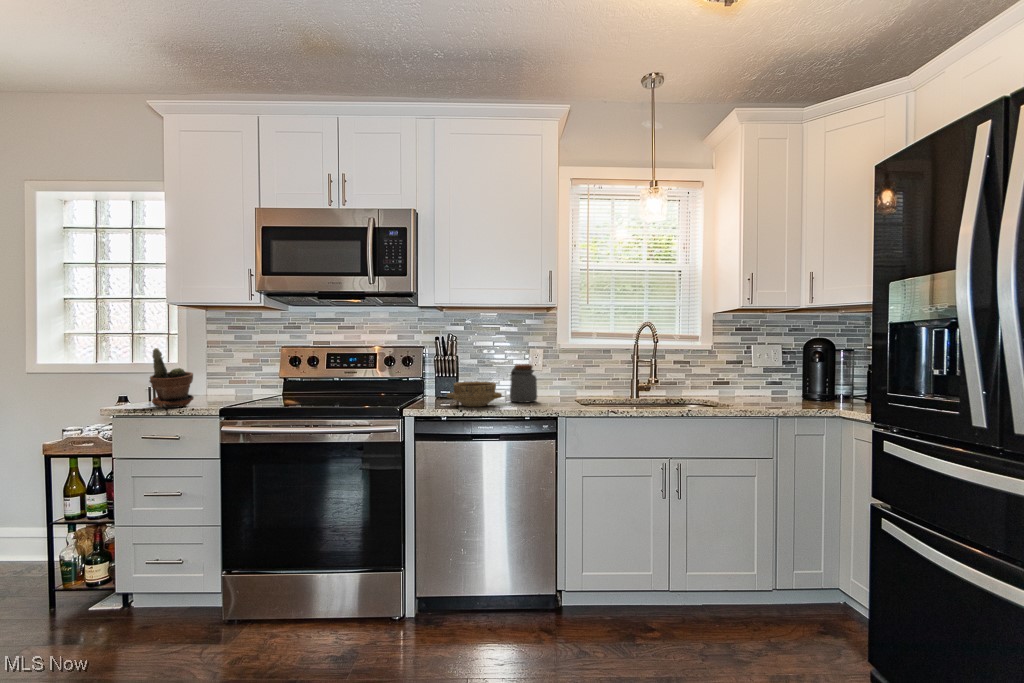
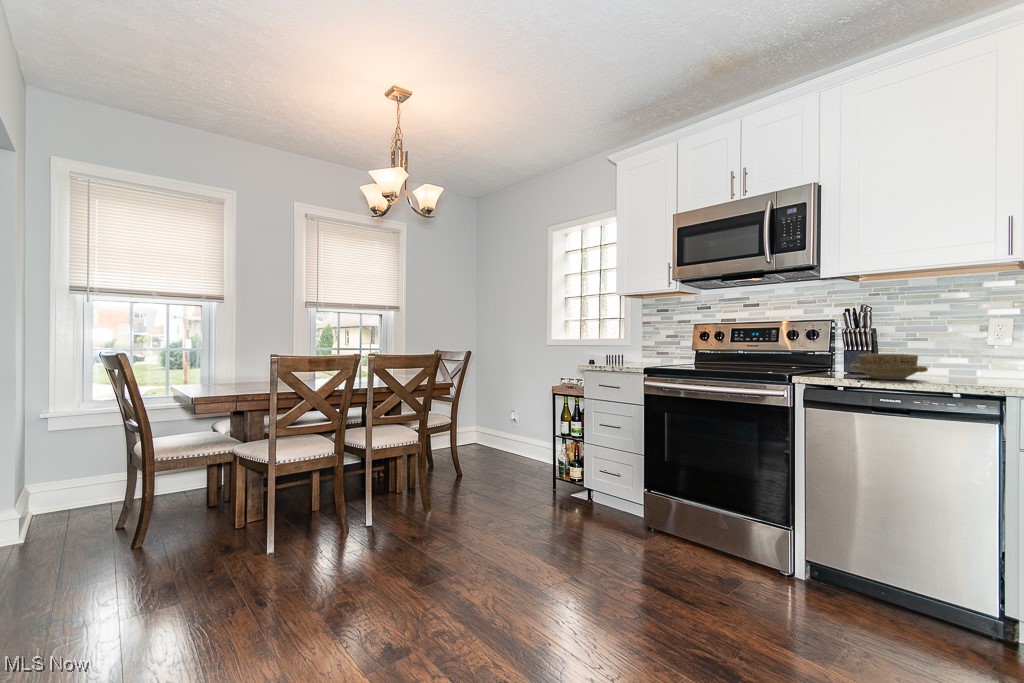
potted plant: present [150,348,194,408] -> none [600,325,627,366]
jar: present [510,364,537,403] -> none [945,336,991,381]

